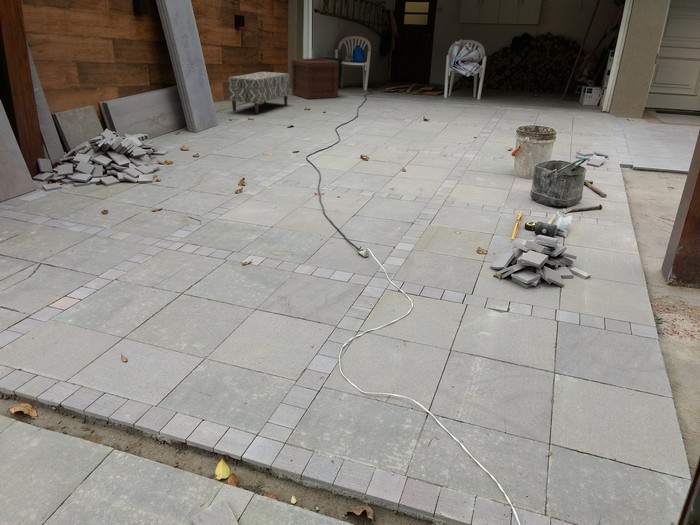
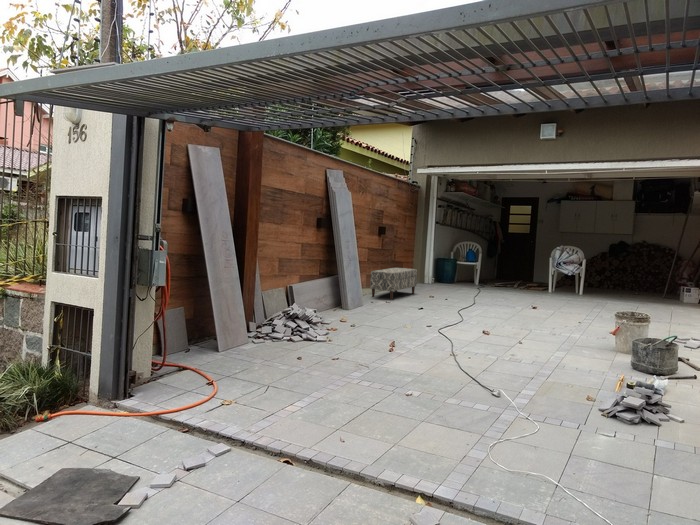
wooden crate: present [291,58,339,99] -> none [416,259,457,290]

